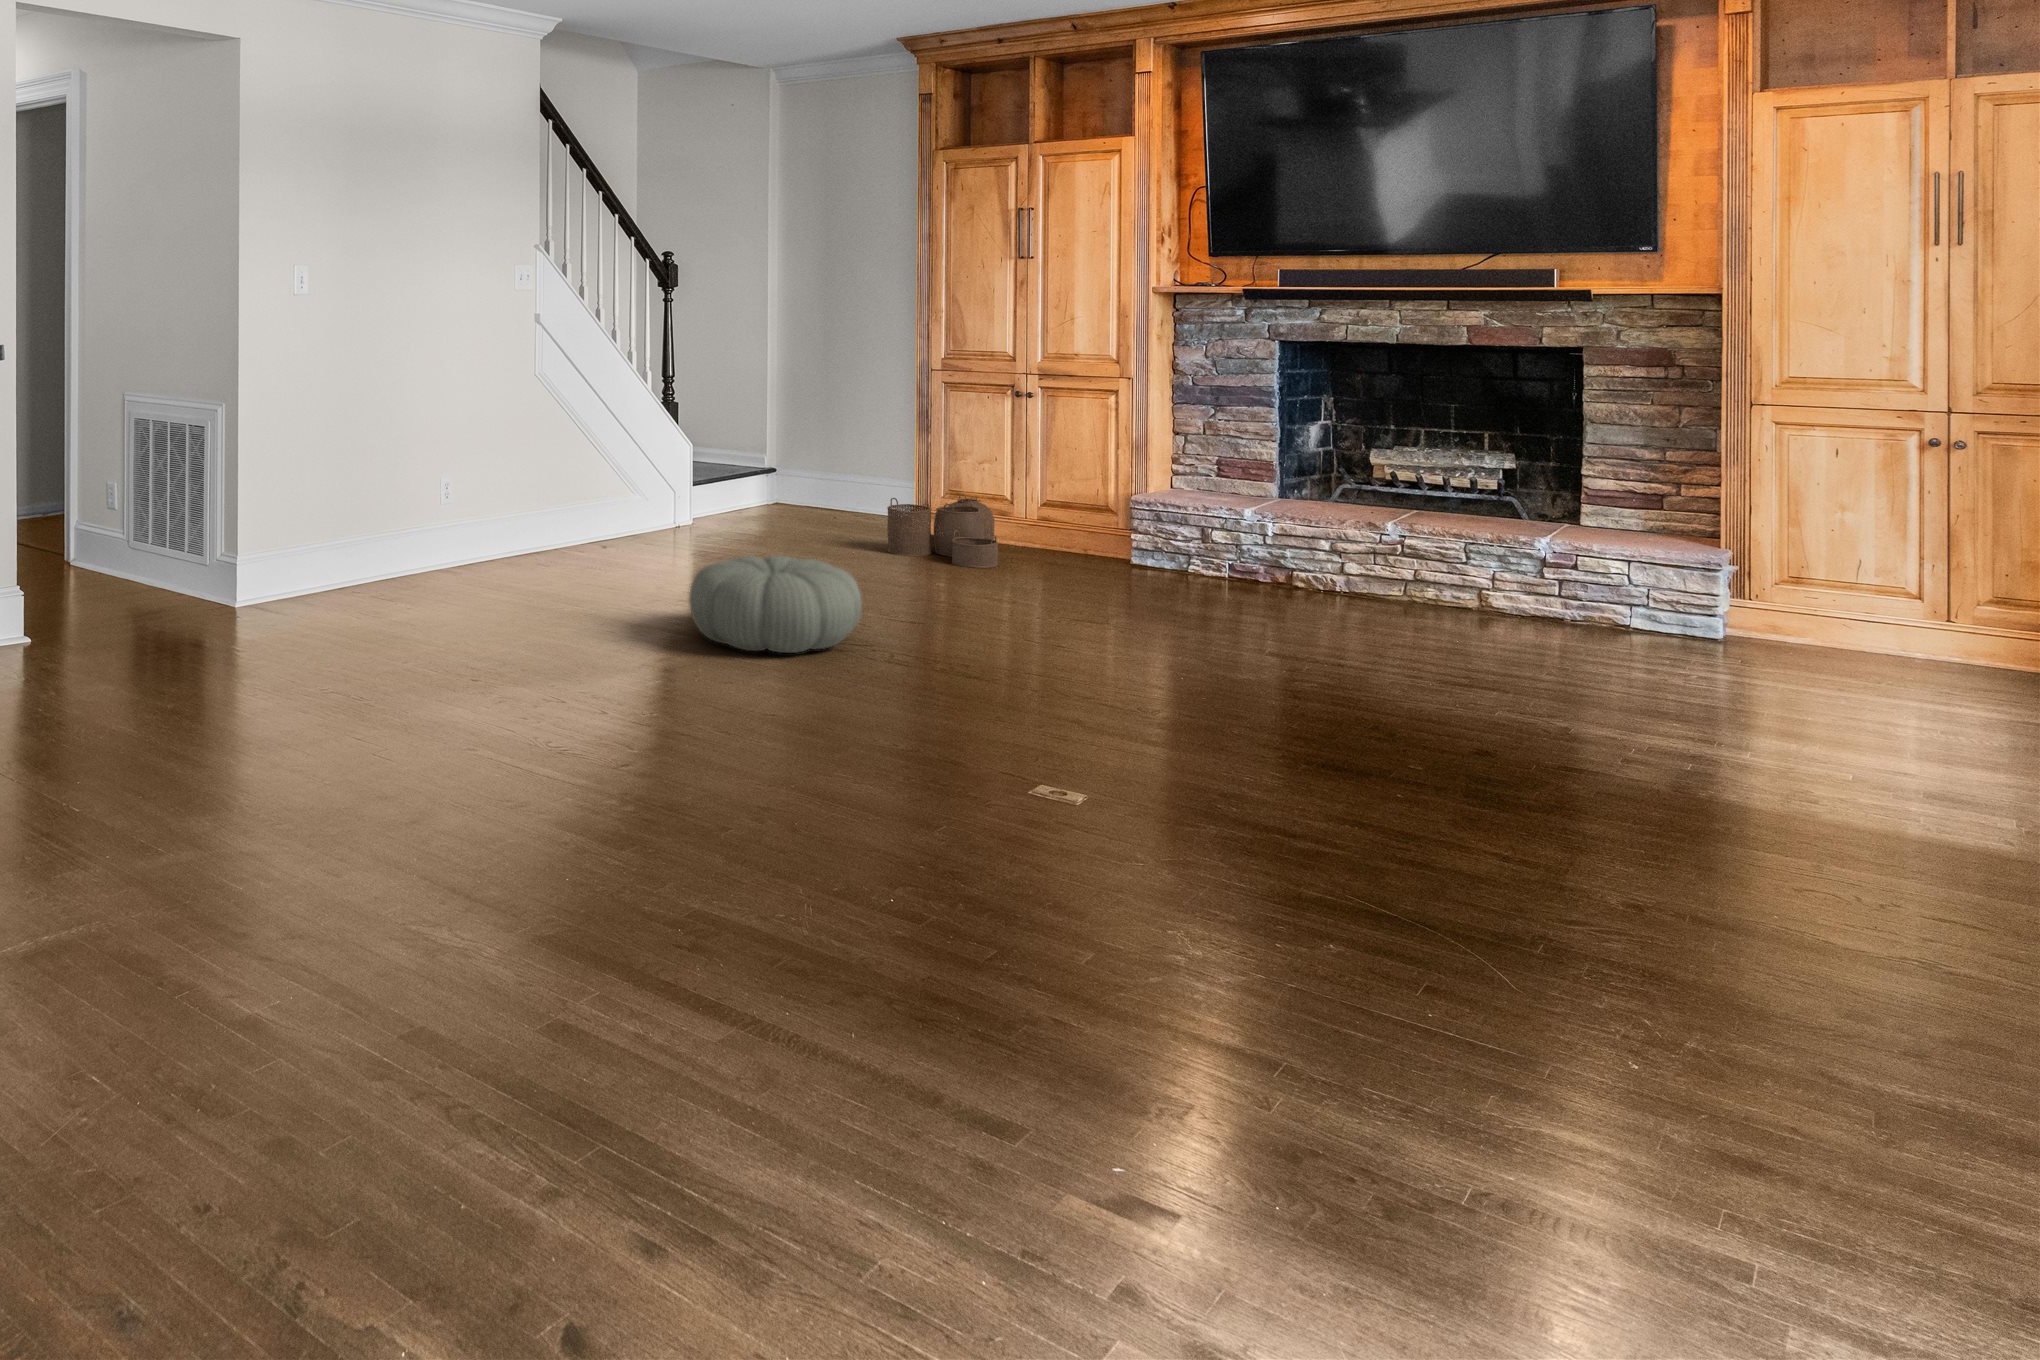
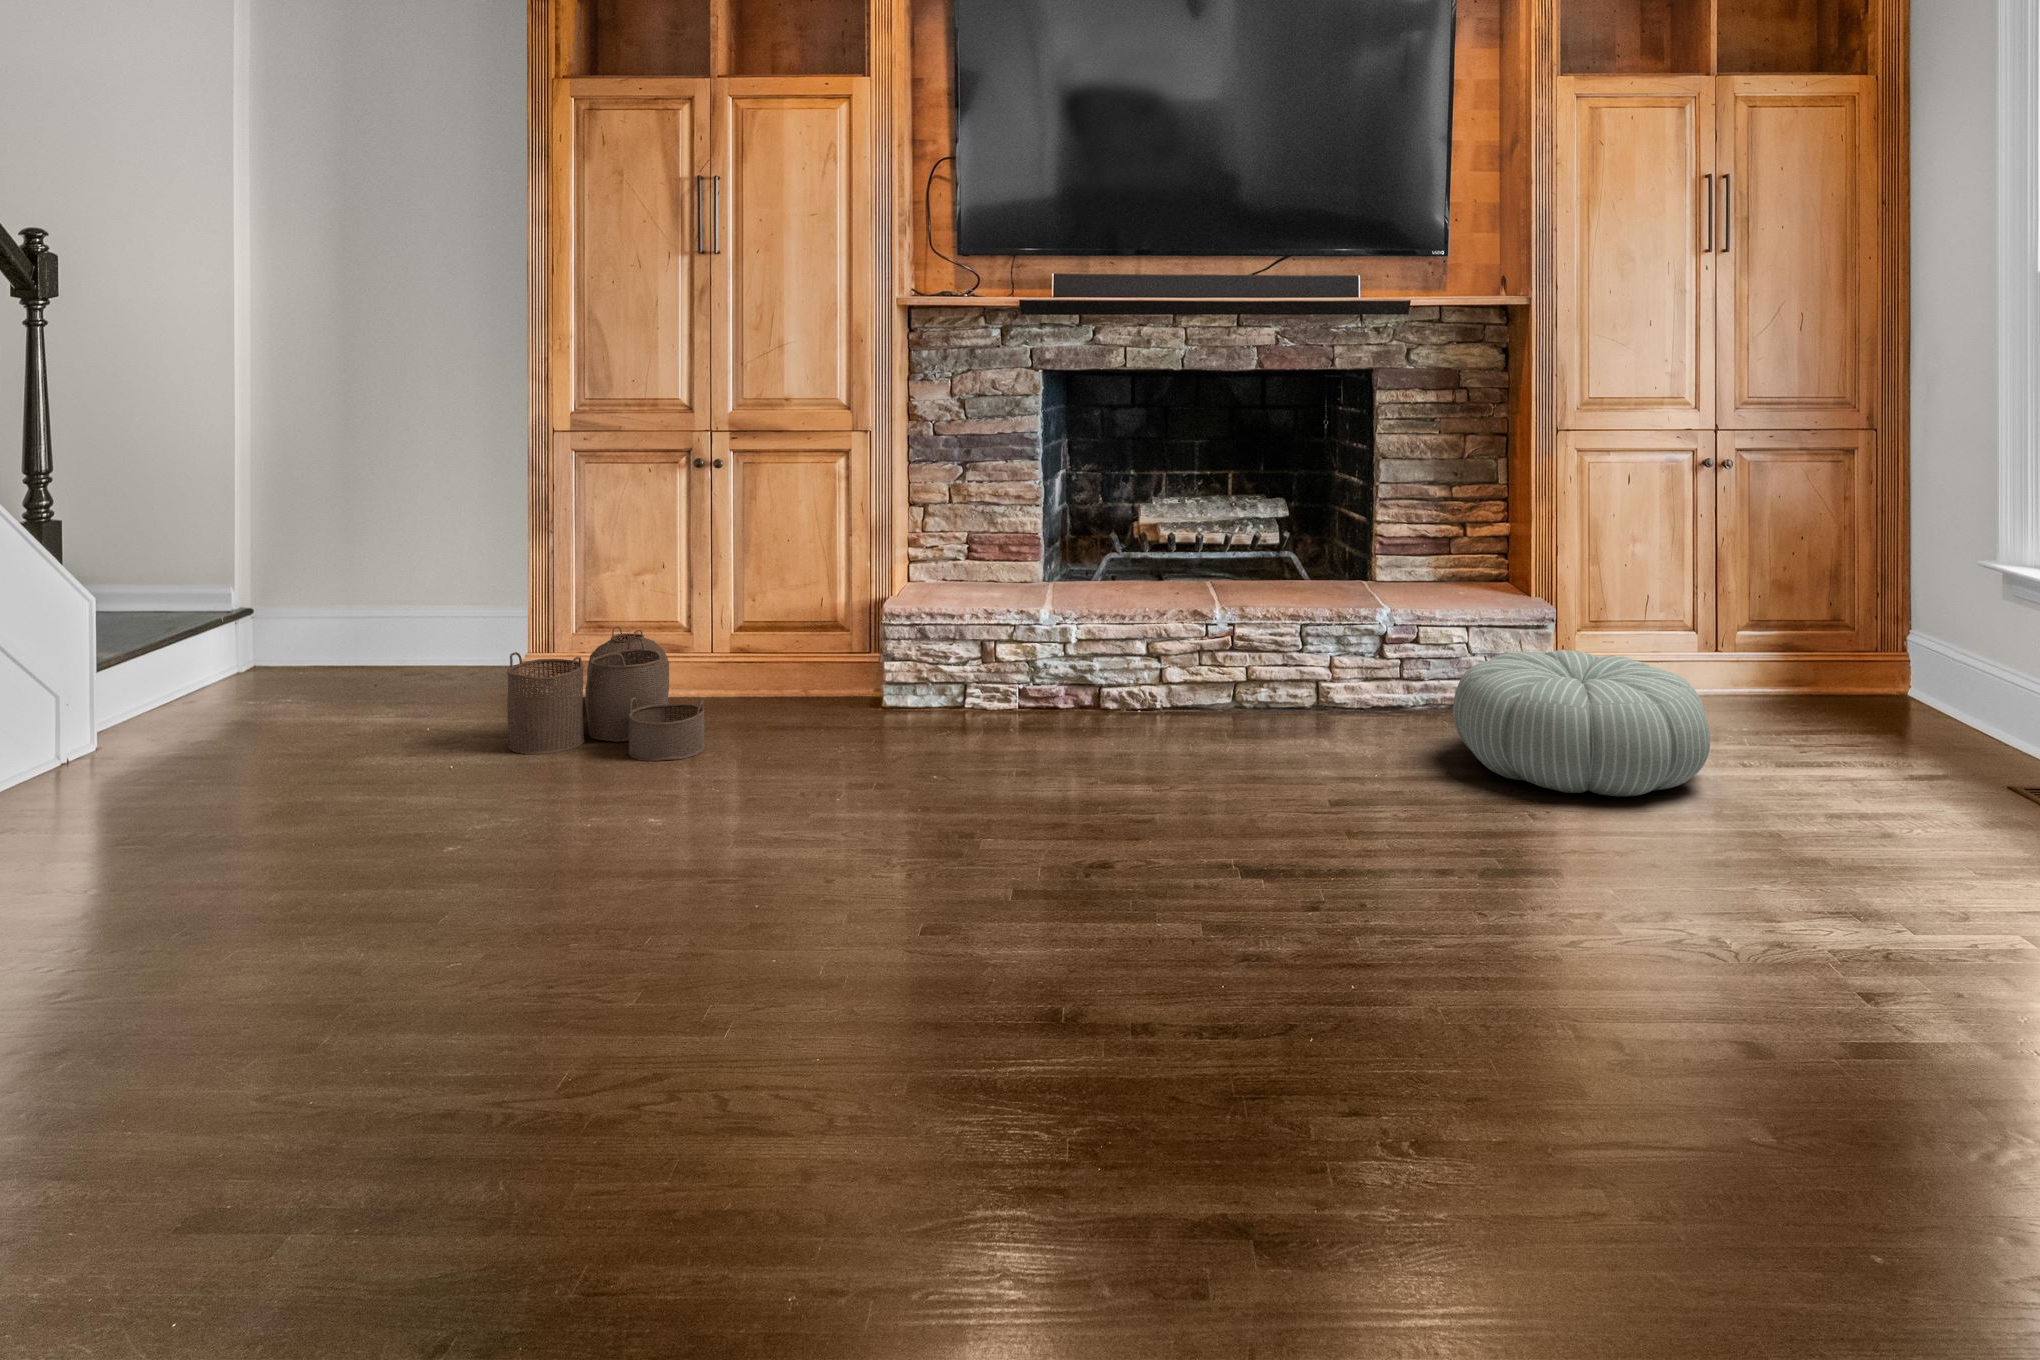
pouf: present [689,555,862,653] -> present [1453,650,1710,796]

